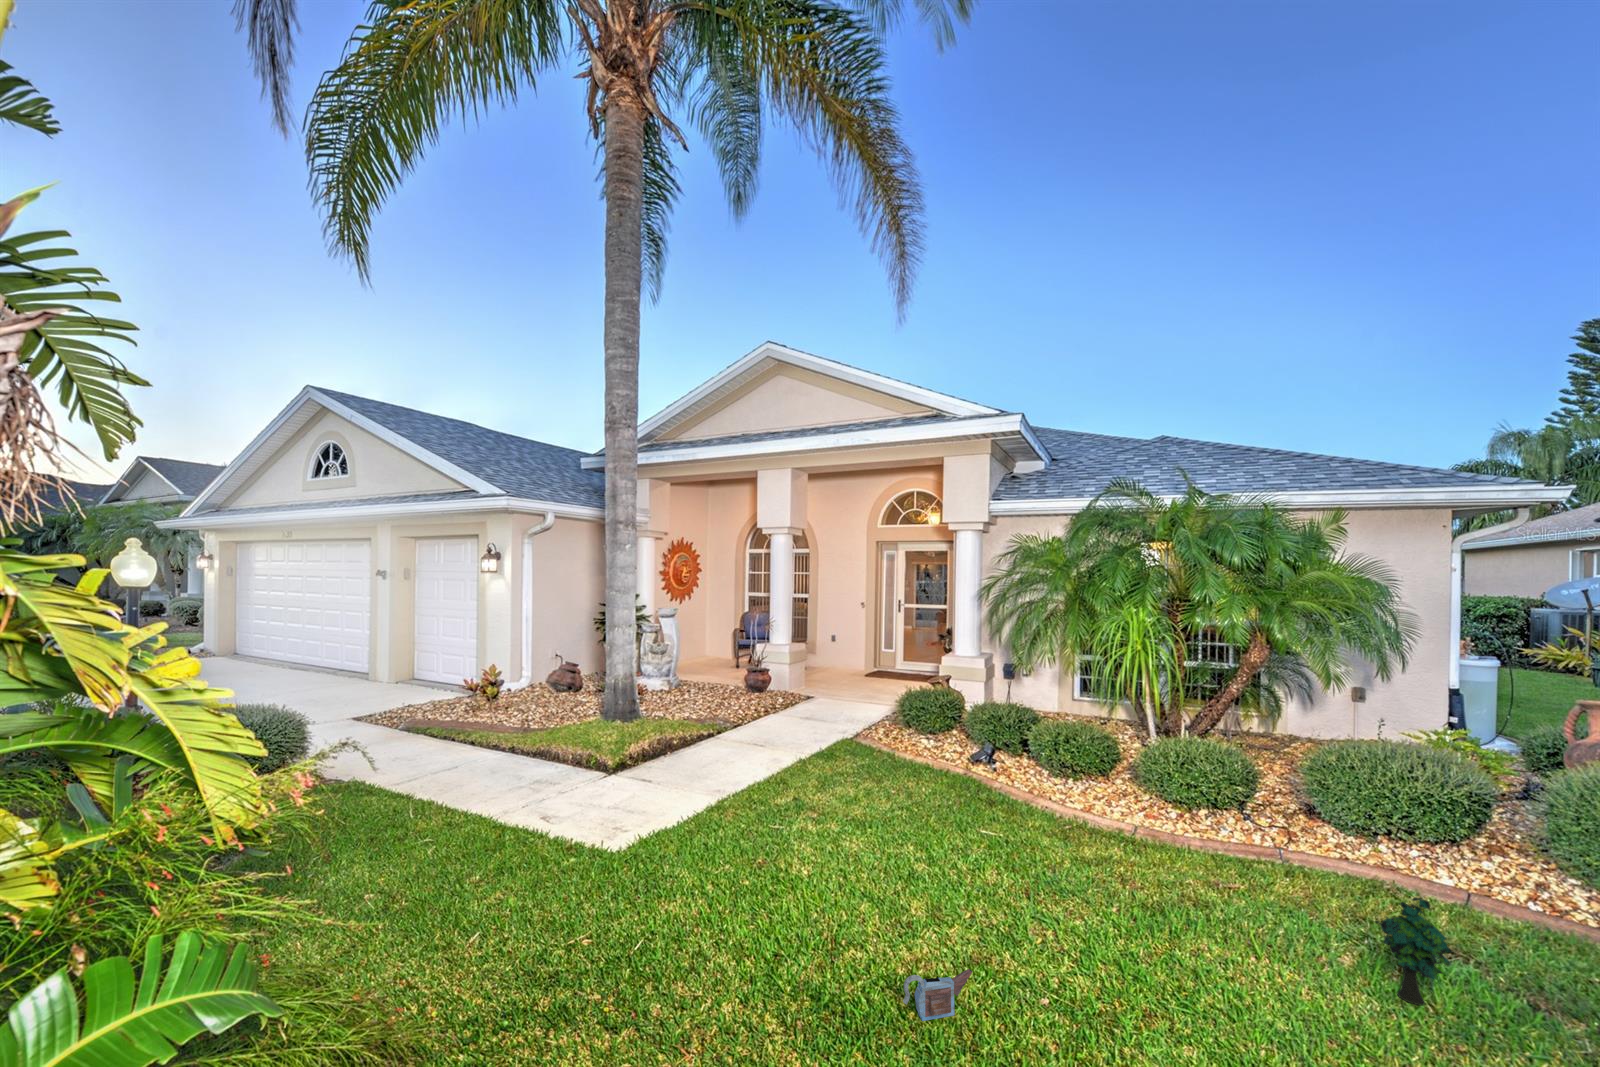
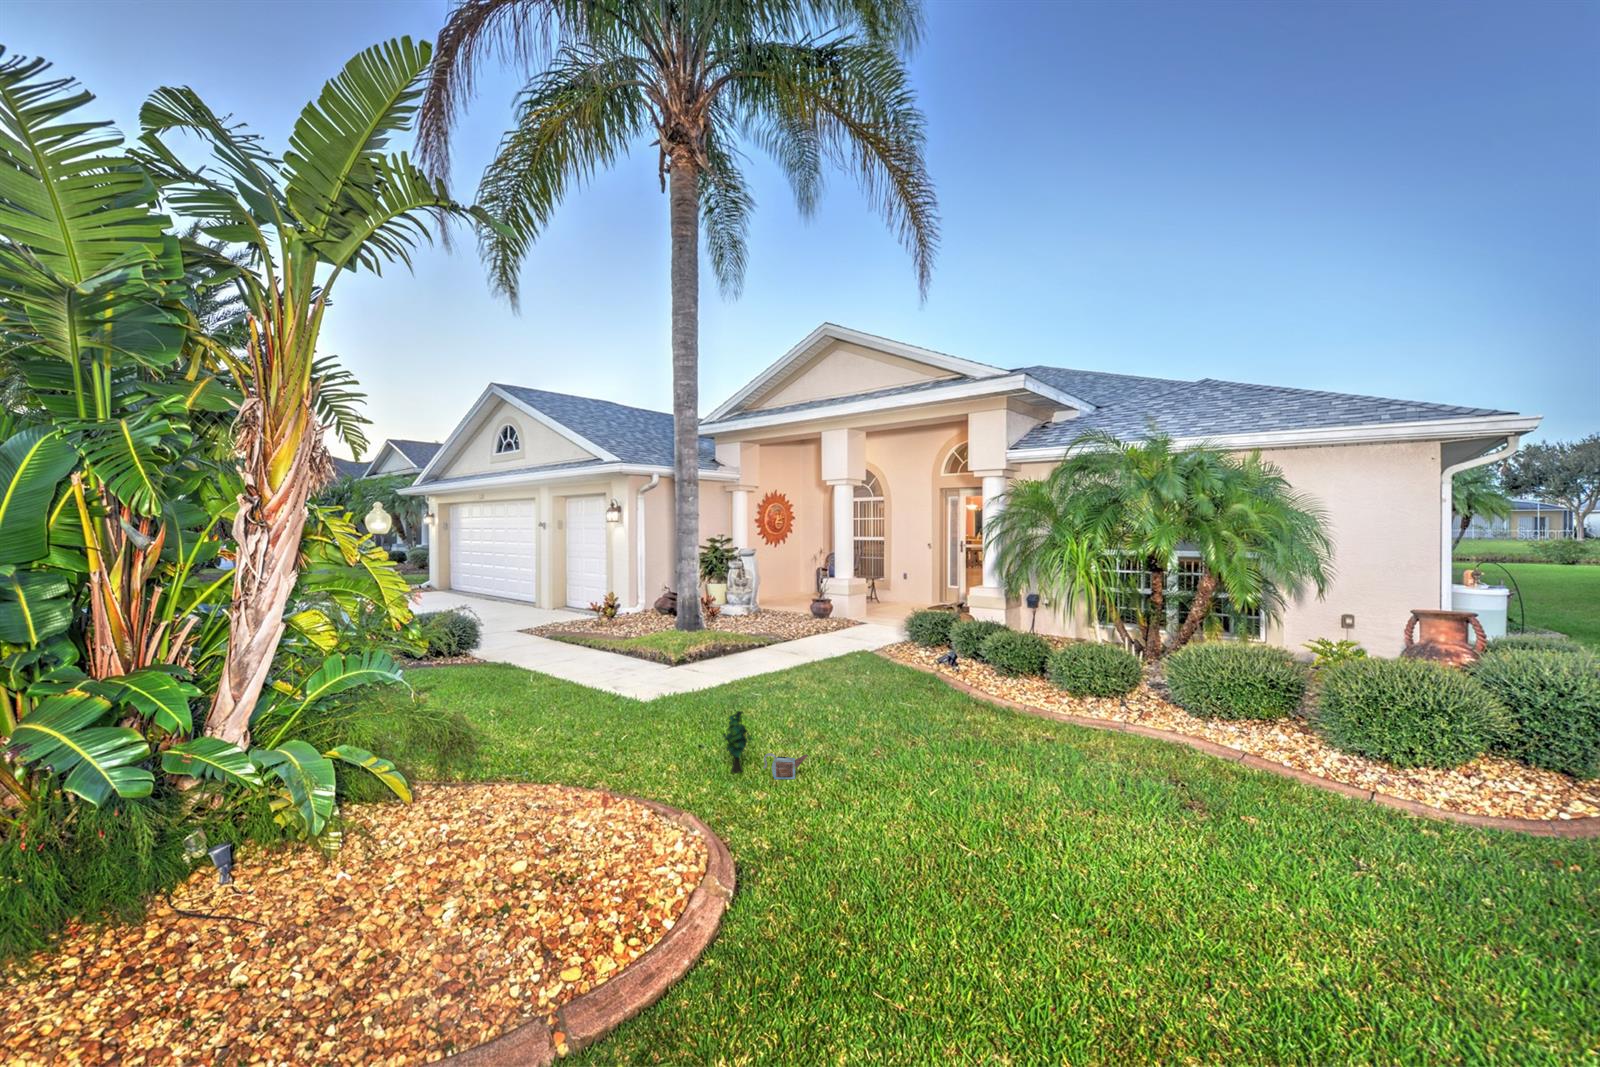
decorative plant: present [1374,897,1452,1005] -> present [723,711,752,773]

